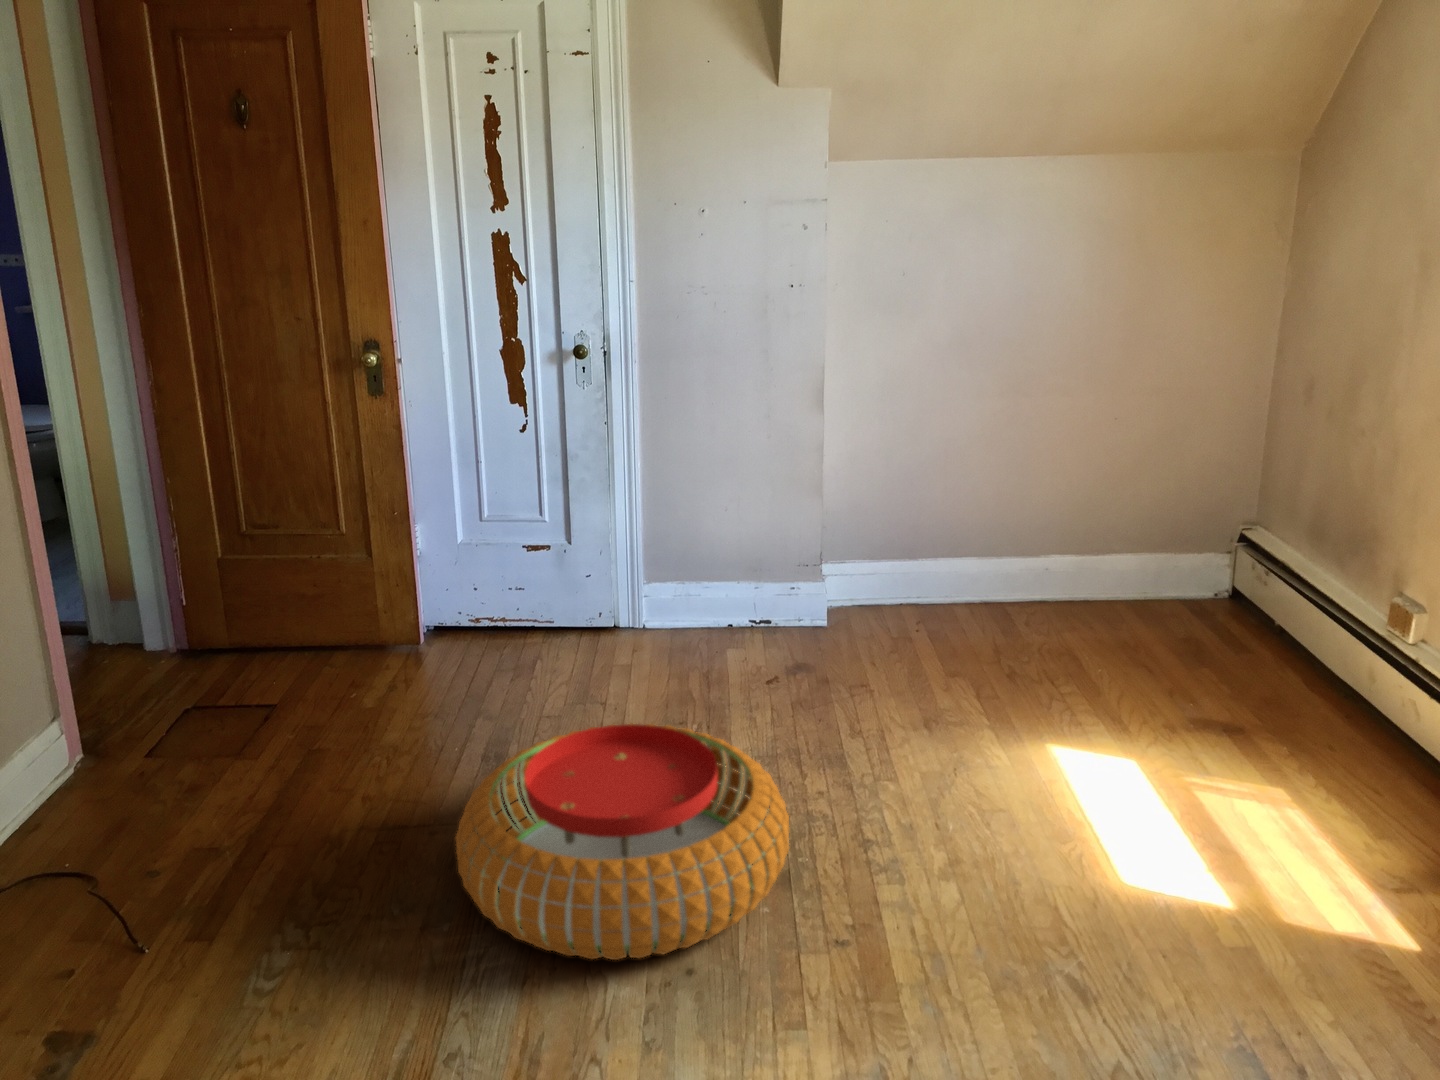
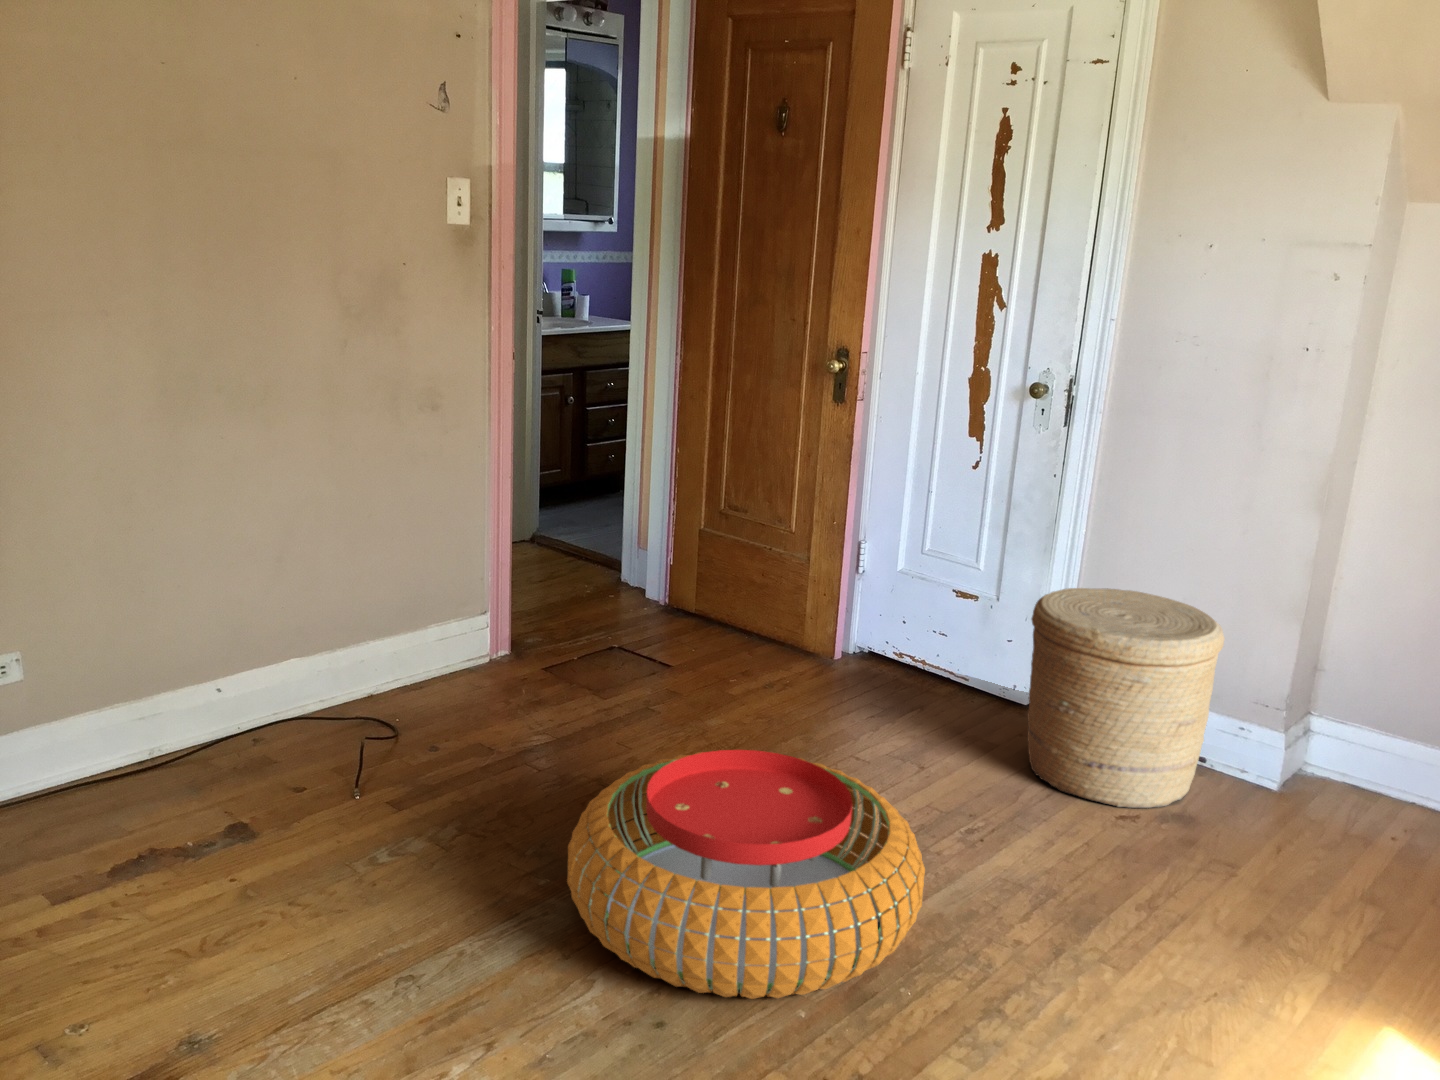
woven basket: none [644,503,794,681] -> present [1027,588,1224,808]

